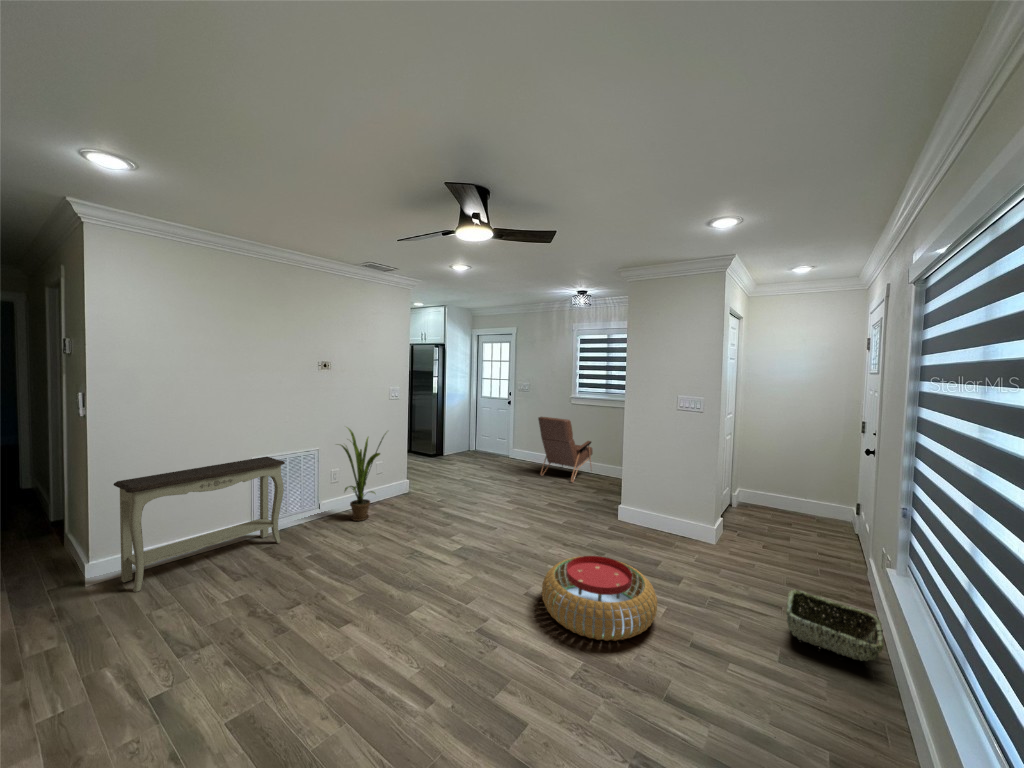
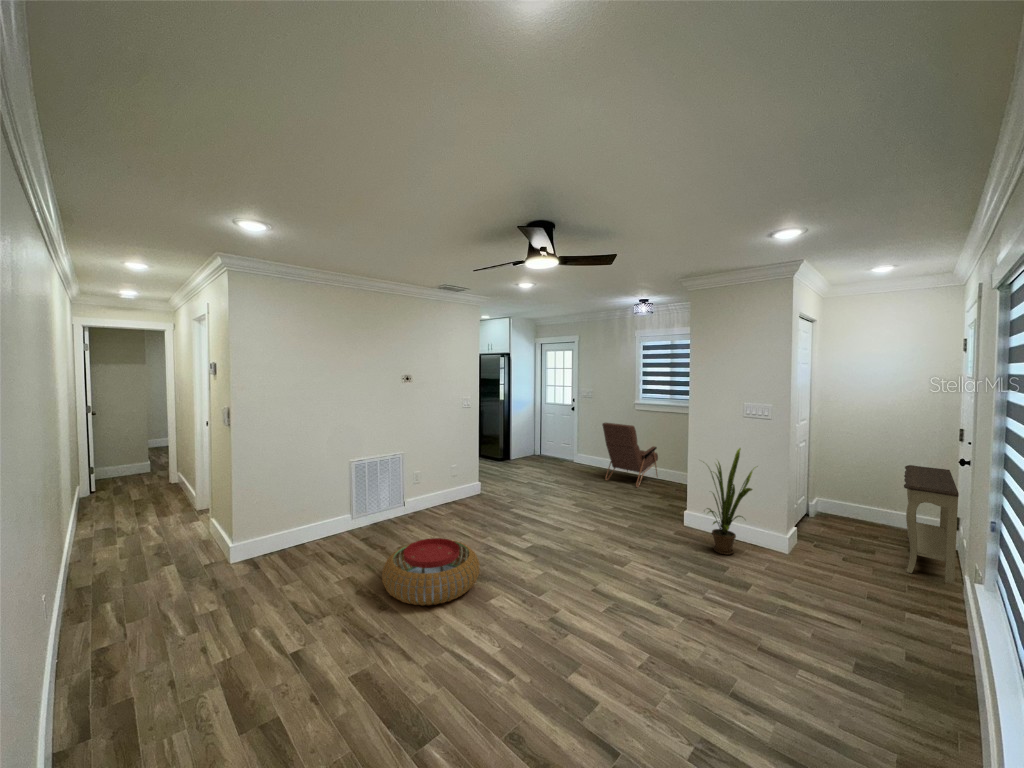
house plant: present [341,428,386,521] -> present [707,448,752,555]
console table: present [114,457,285,592] -> present [904,465,959,584]
pouf: present [542,556,657,641] -> present [382,538,480,605]
woven basket: present [786,590,884,661] -> none [861,601,971,678]

